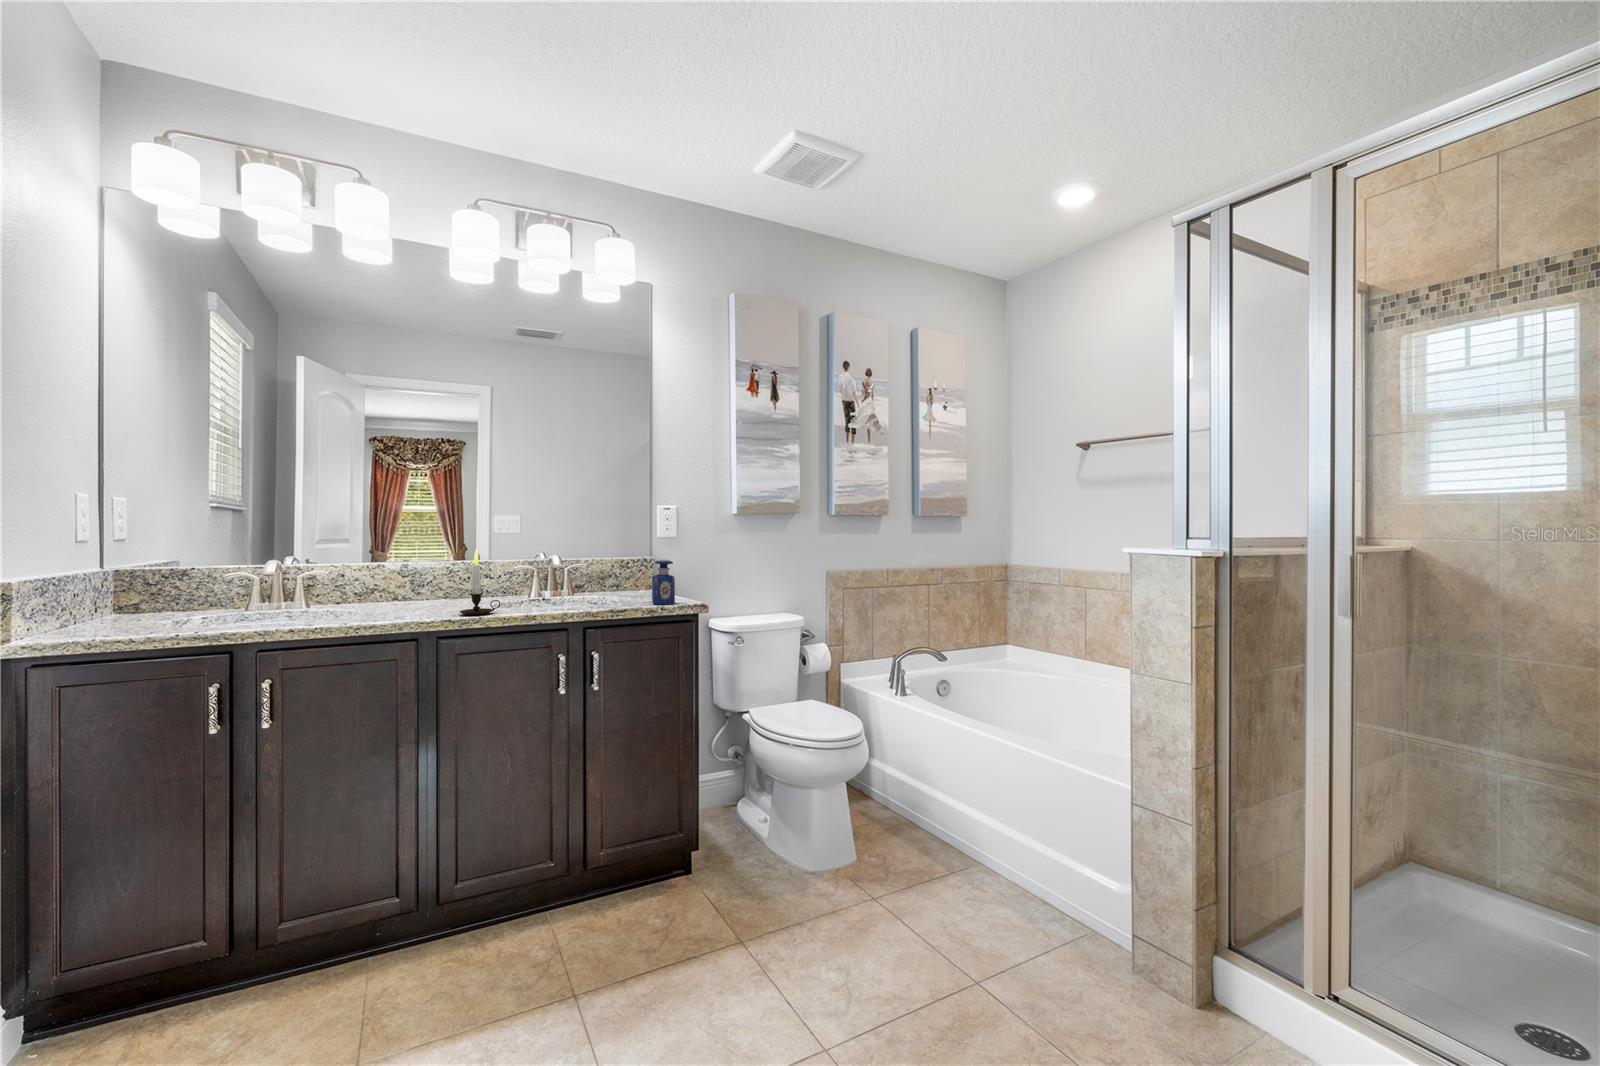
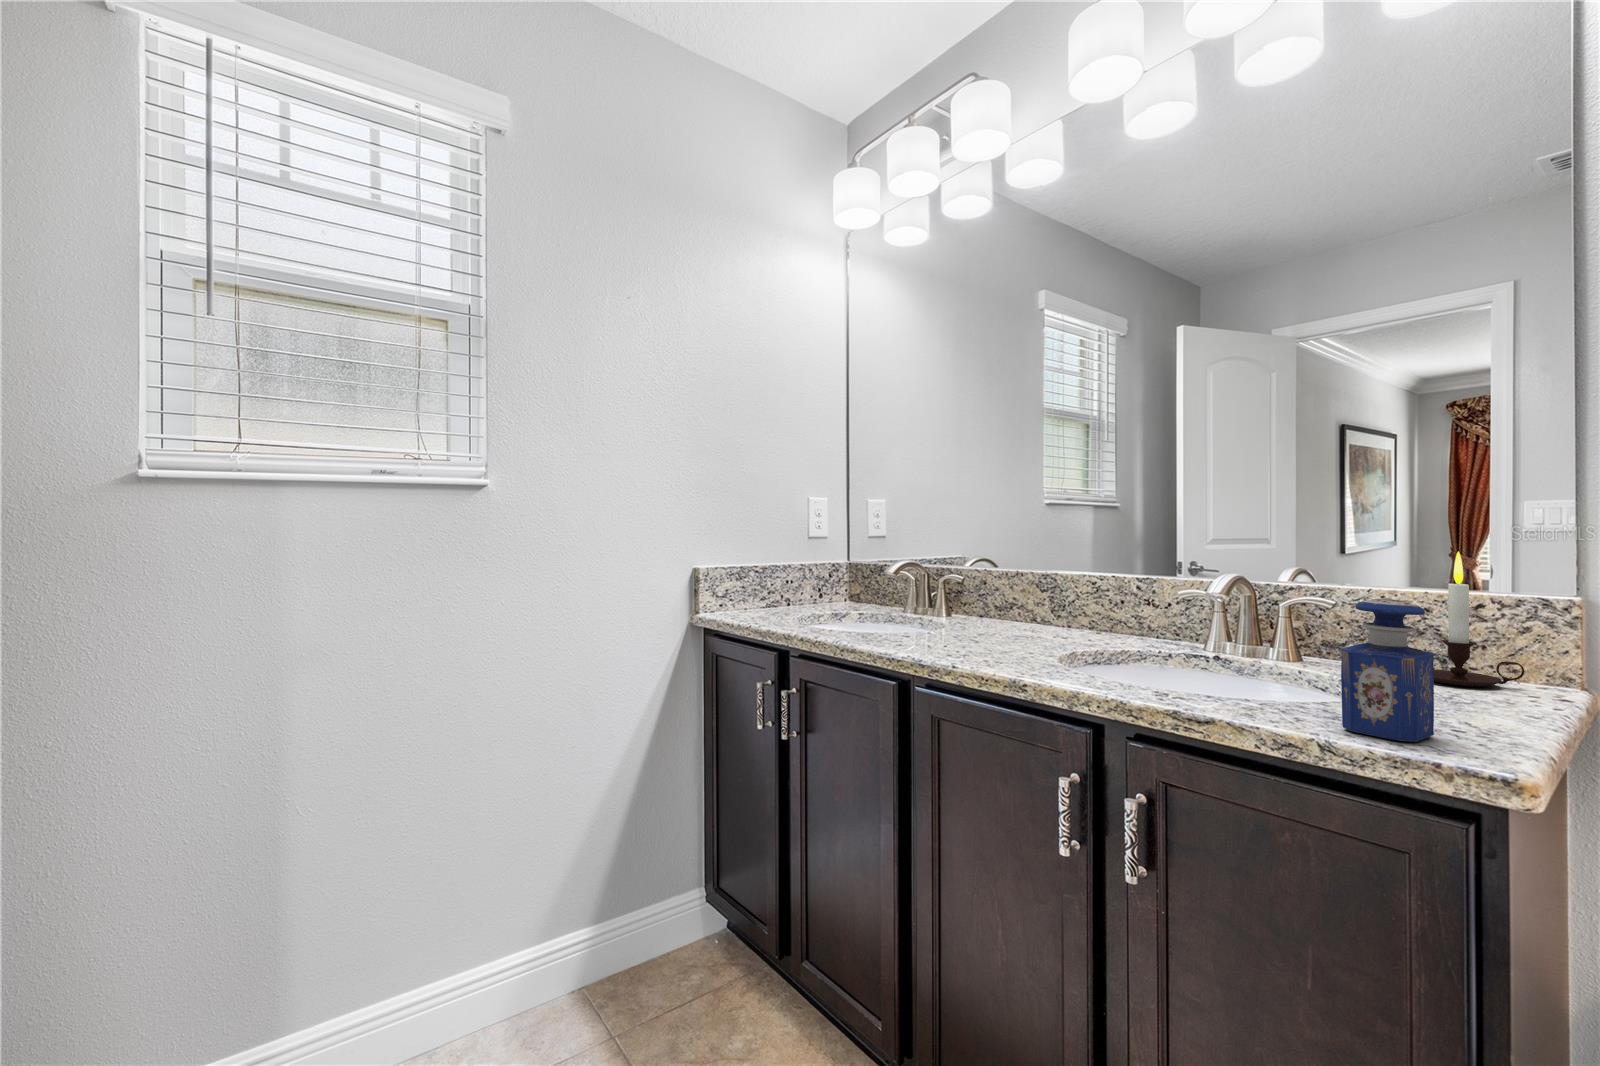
candle: present [460,550,500,615] -> present [1434,552,1524,686]

